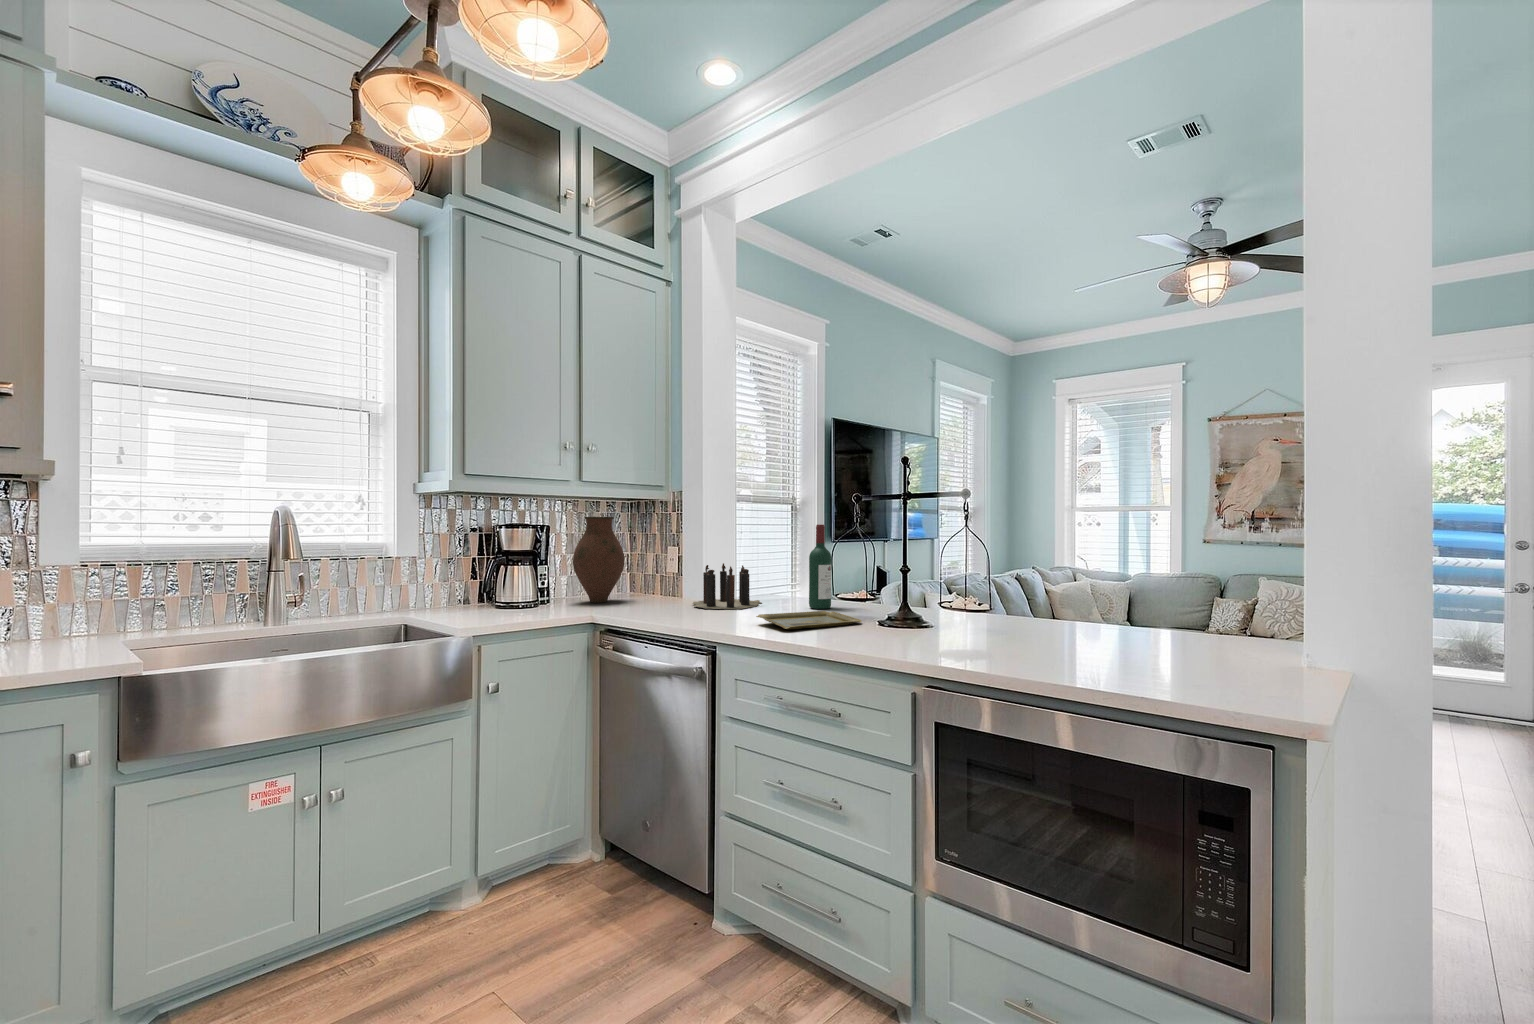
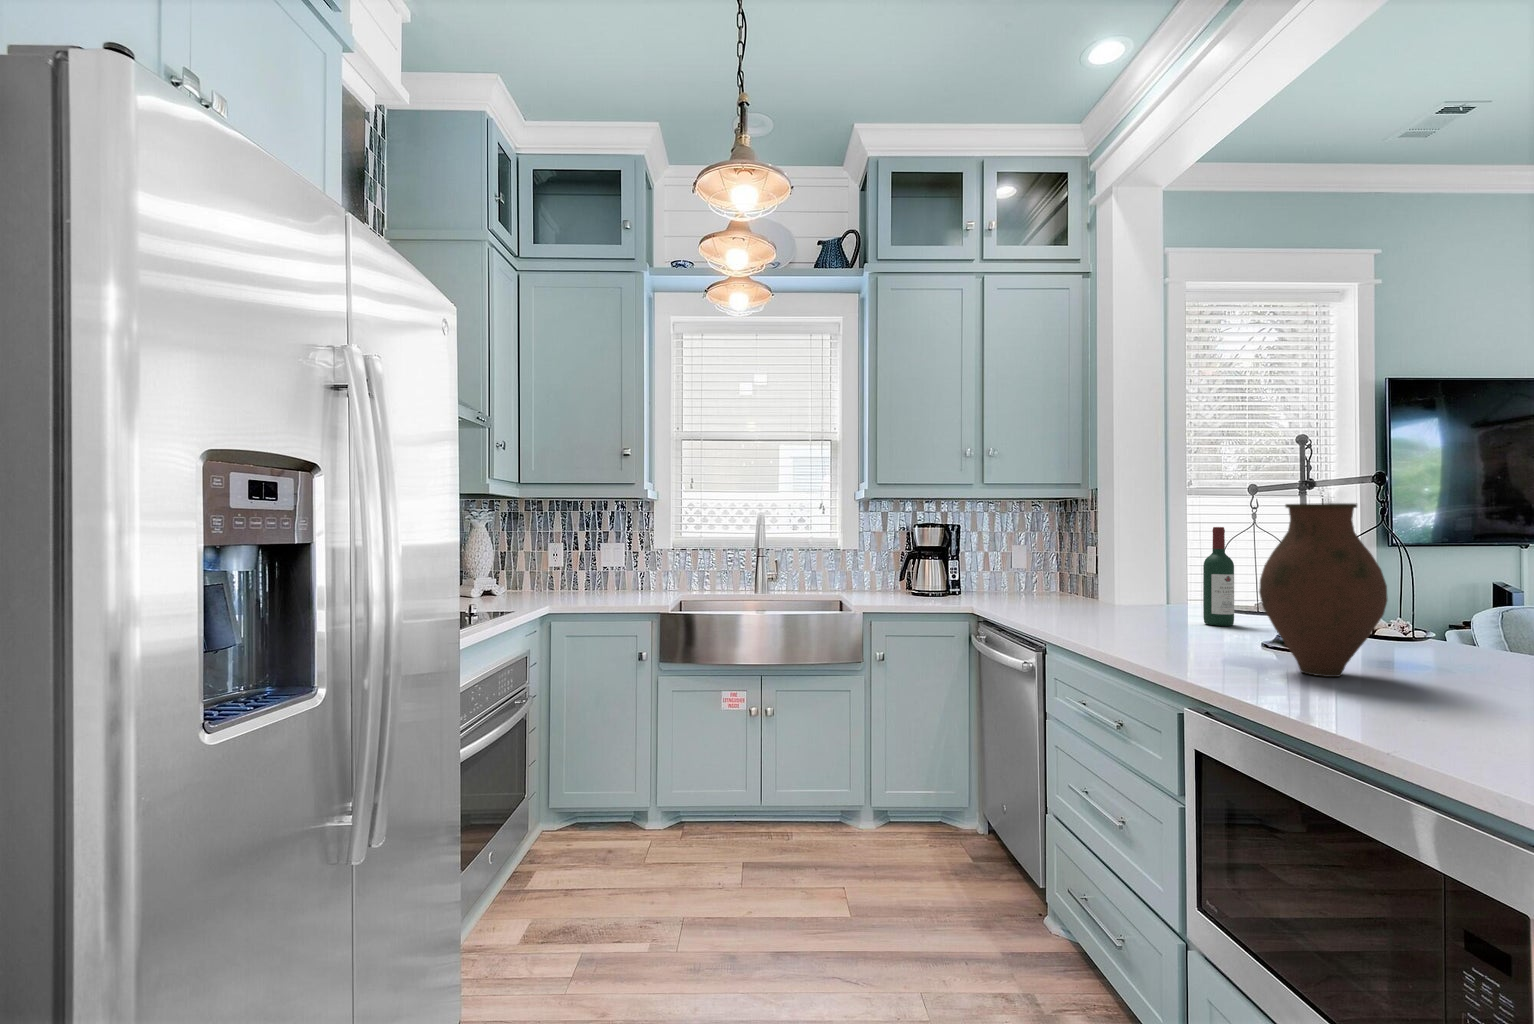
vase: present [573,517,625,603] -> present [1259,503,1388,677]
candle: present [693,563,761,610] -> none [1071,567,1169,617]
tray: present [756,611,862,629] -> none [1095,621,1218,642]

